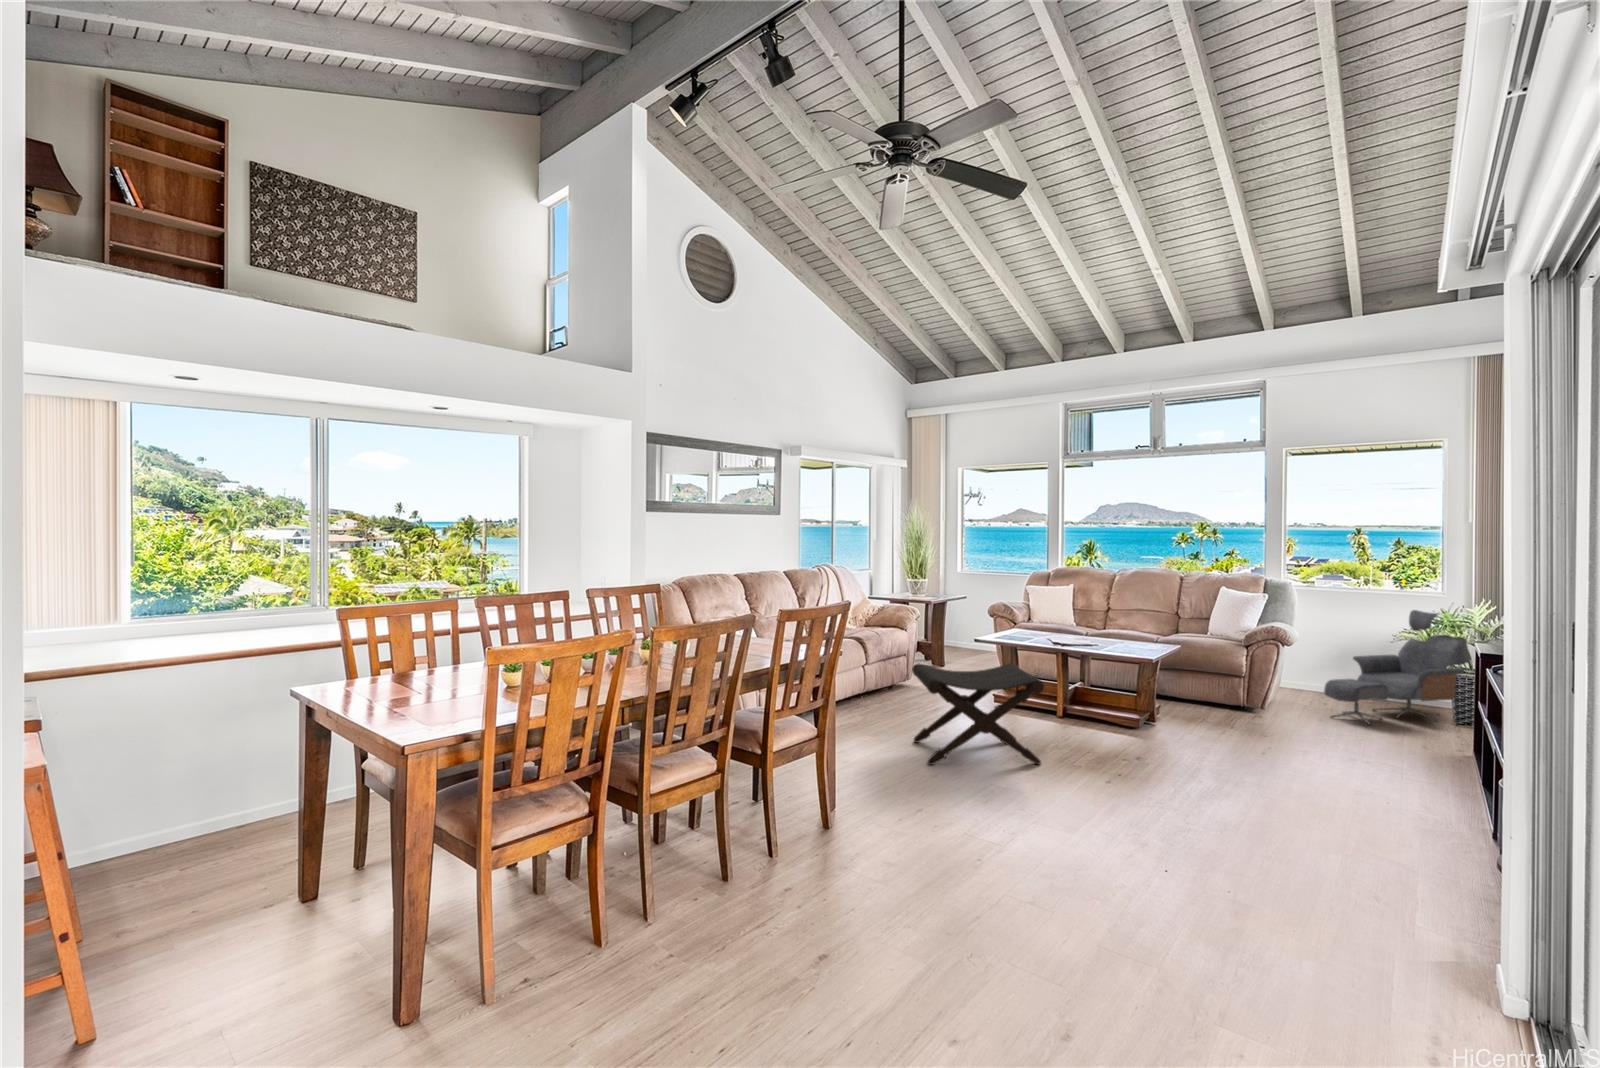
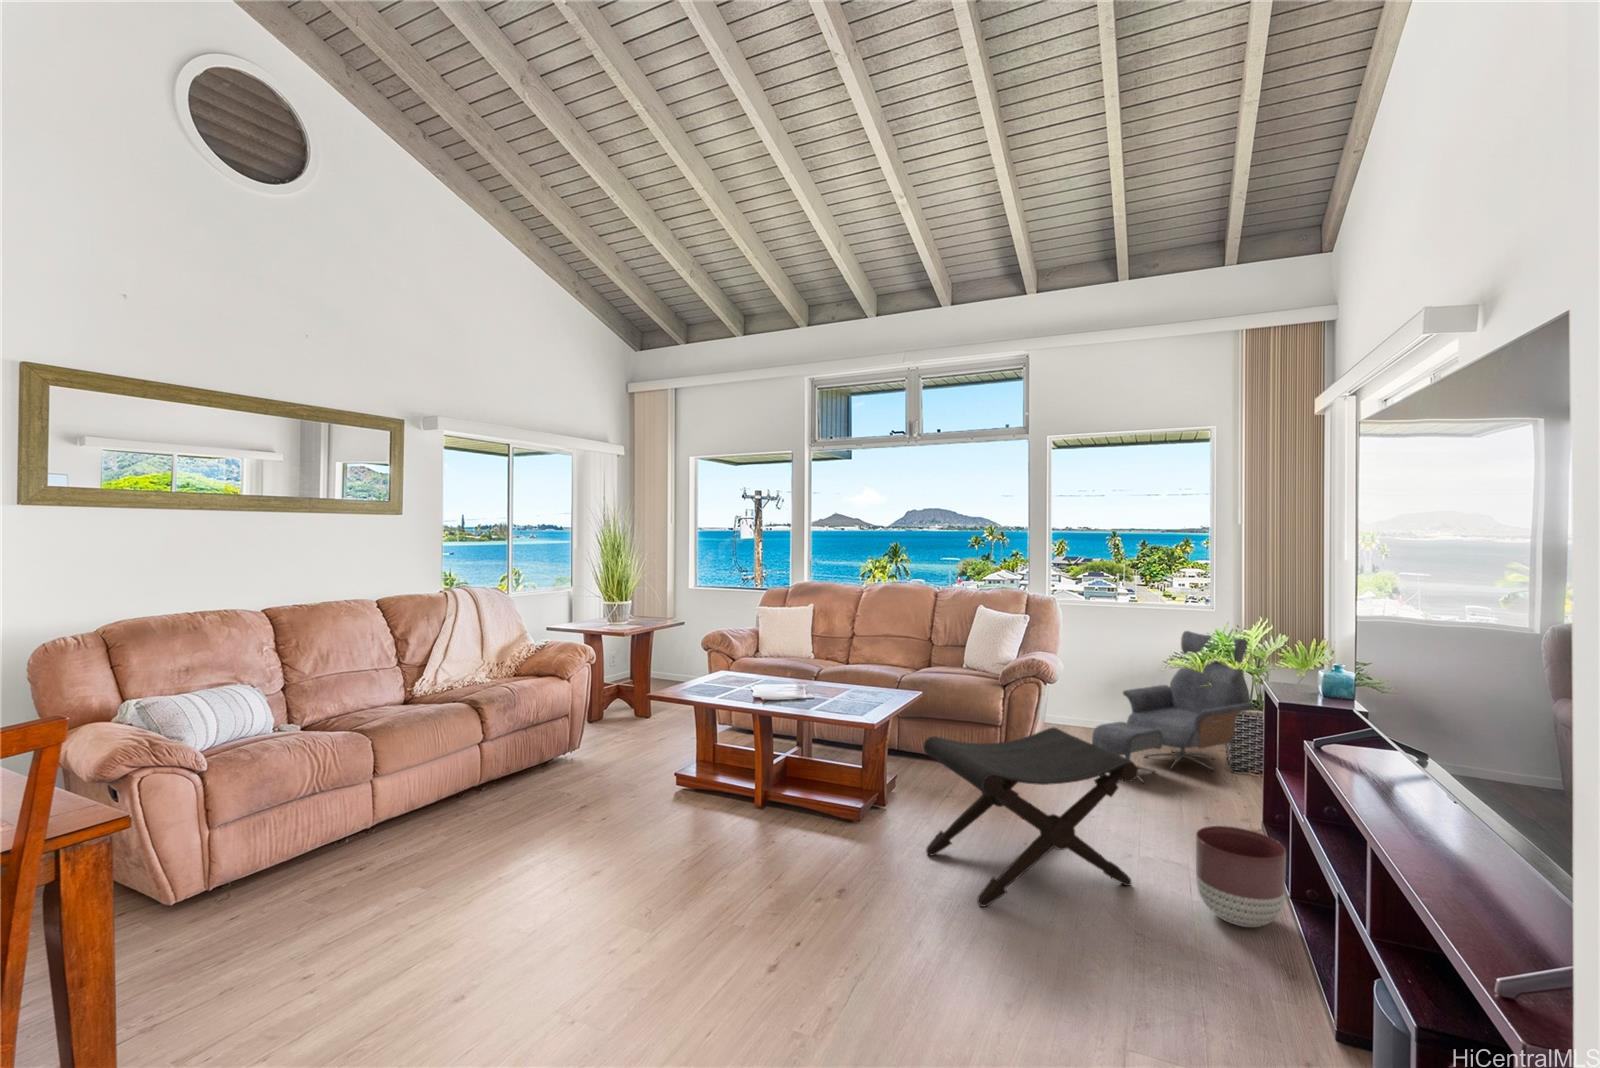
footstool: present [912,663,1044,765] -> present [924,727,1138,907]
planter: none [1404,731,1474,795] -> present [1196,826,1286,927]

